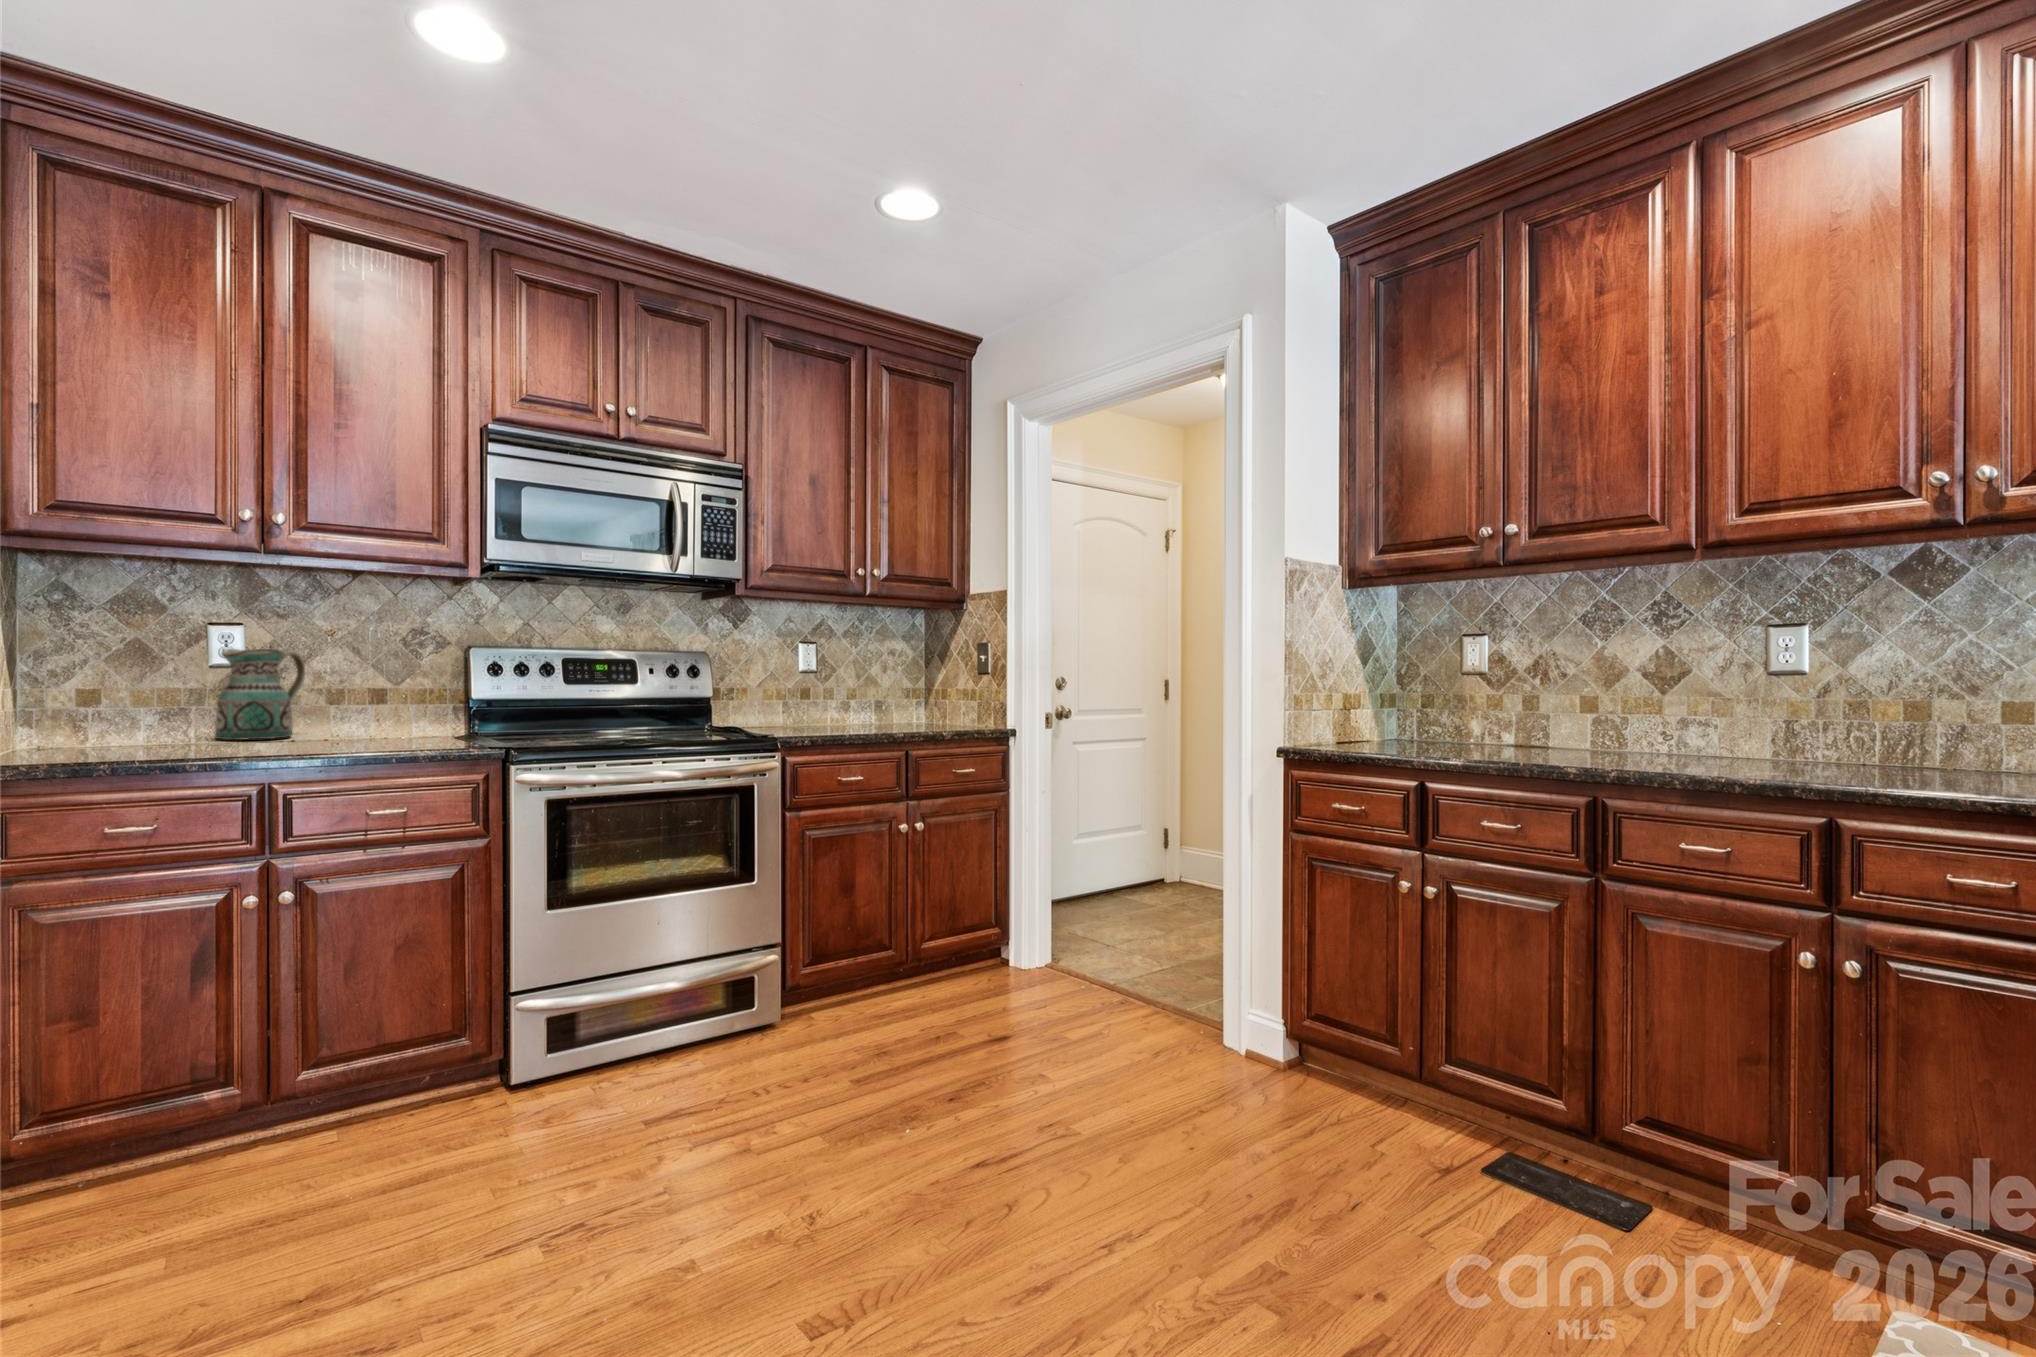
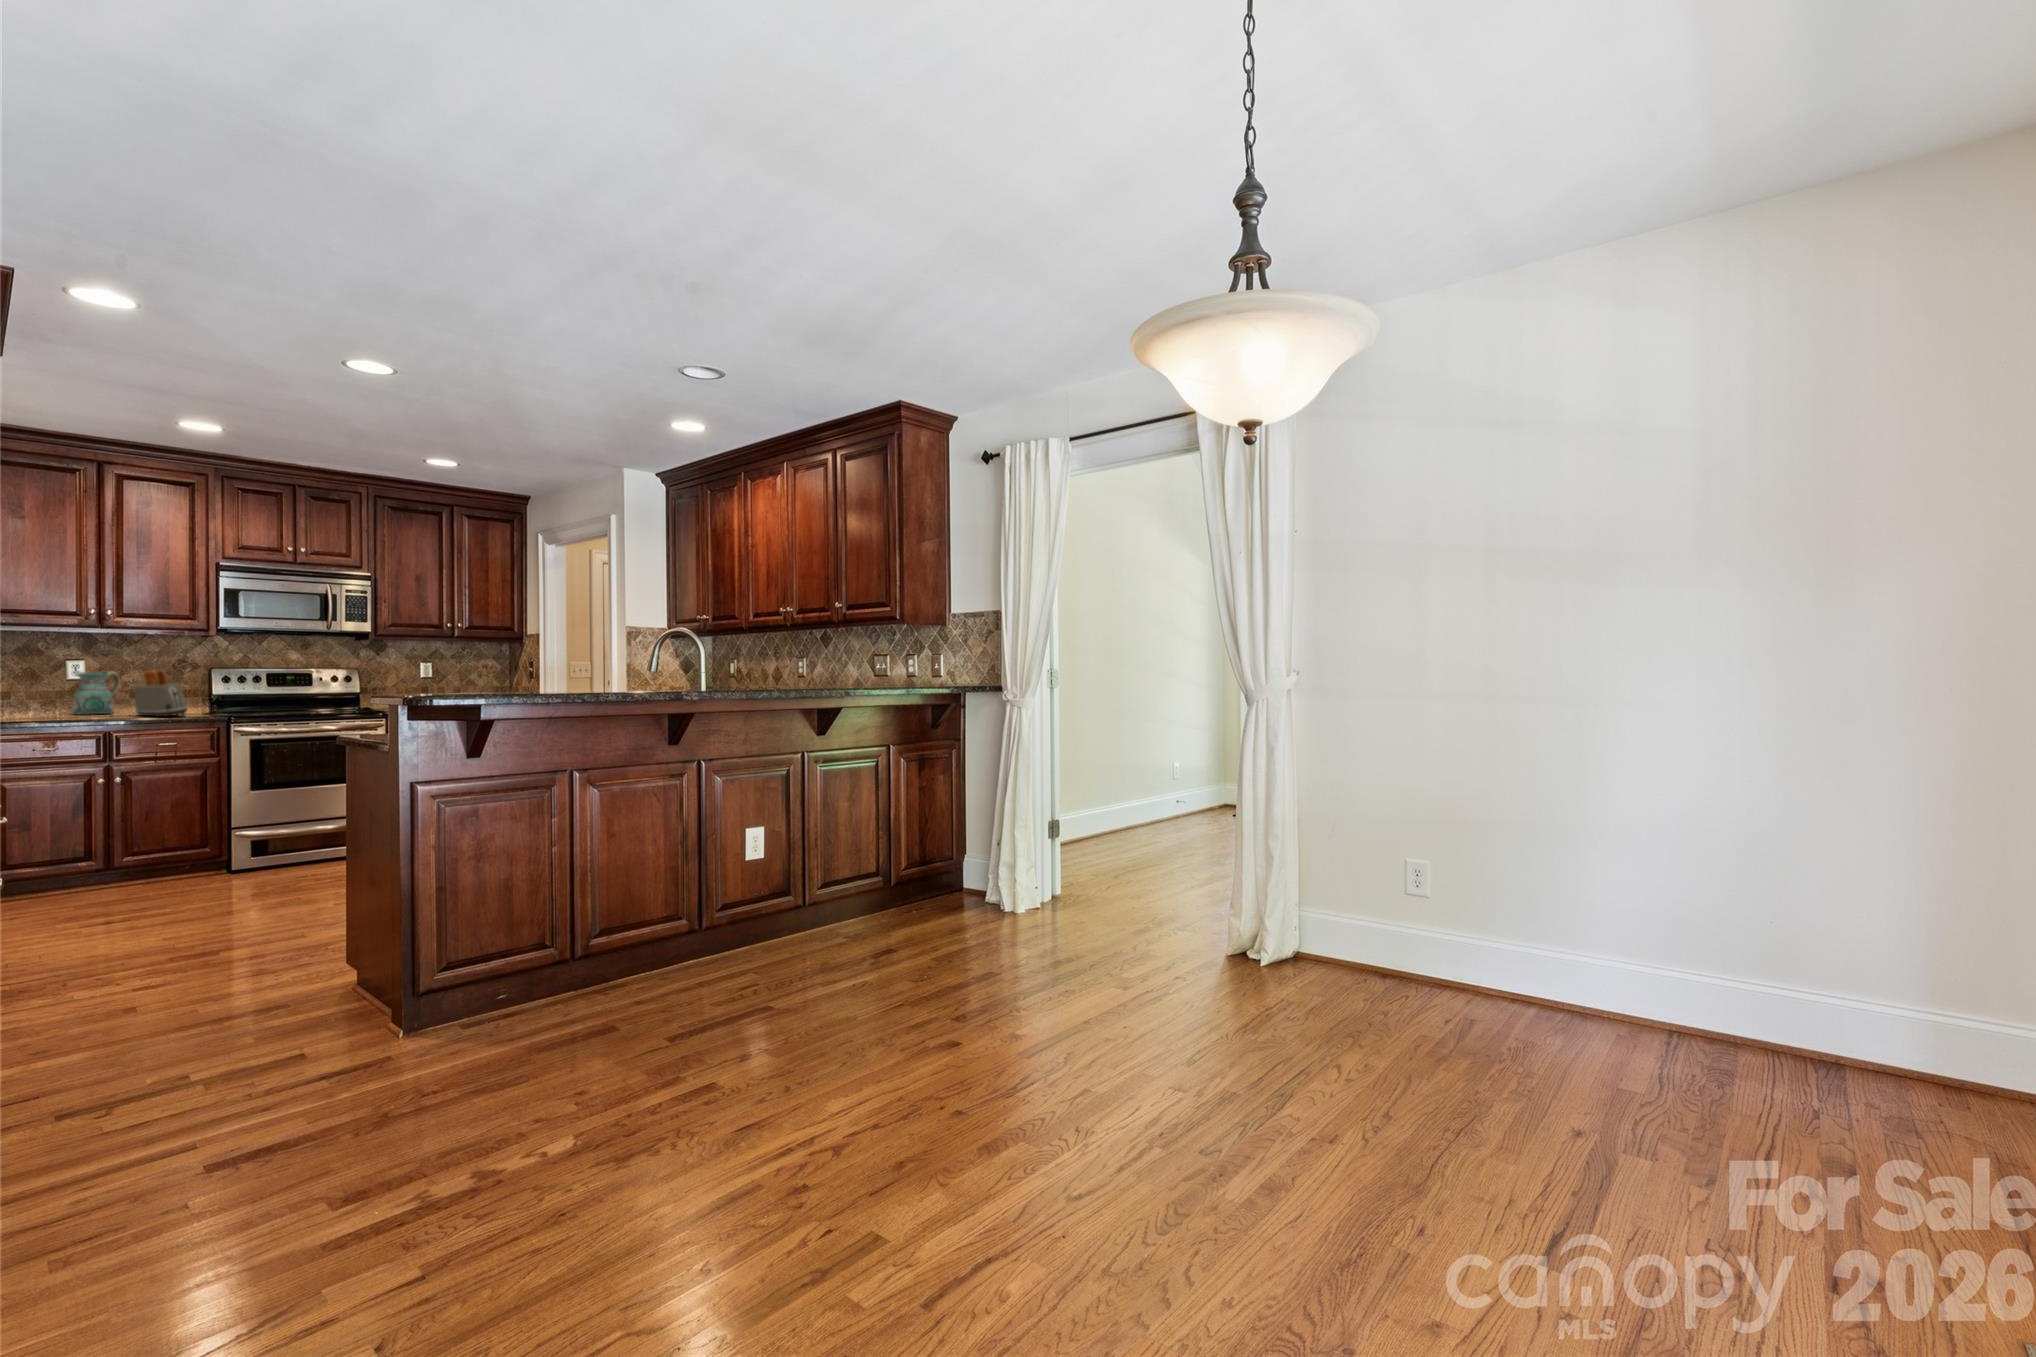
toaster: none [329,646,429,747] -> present [135,670,188,716]

